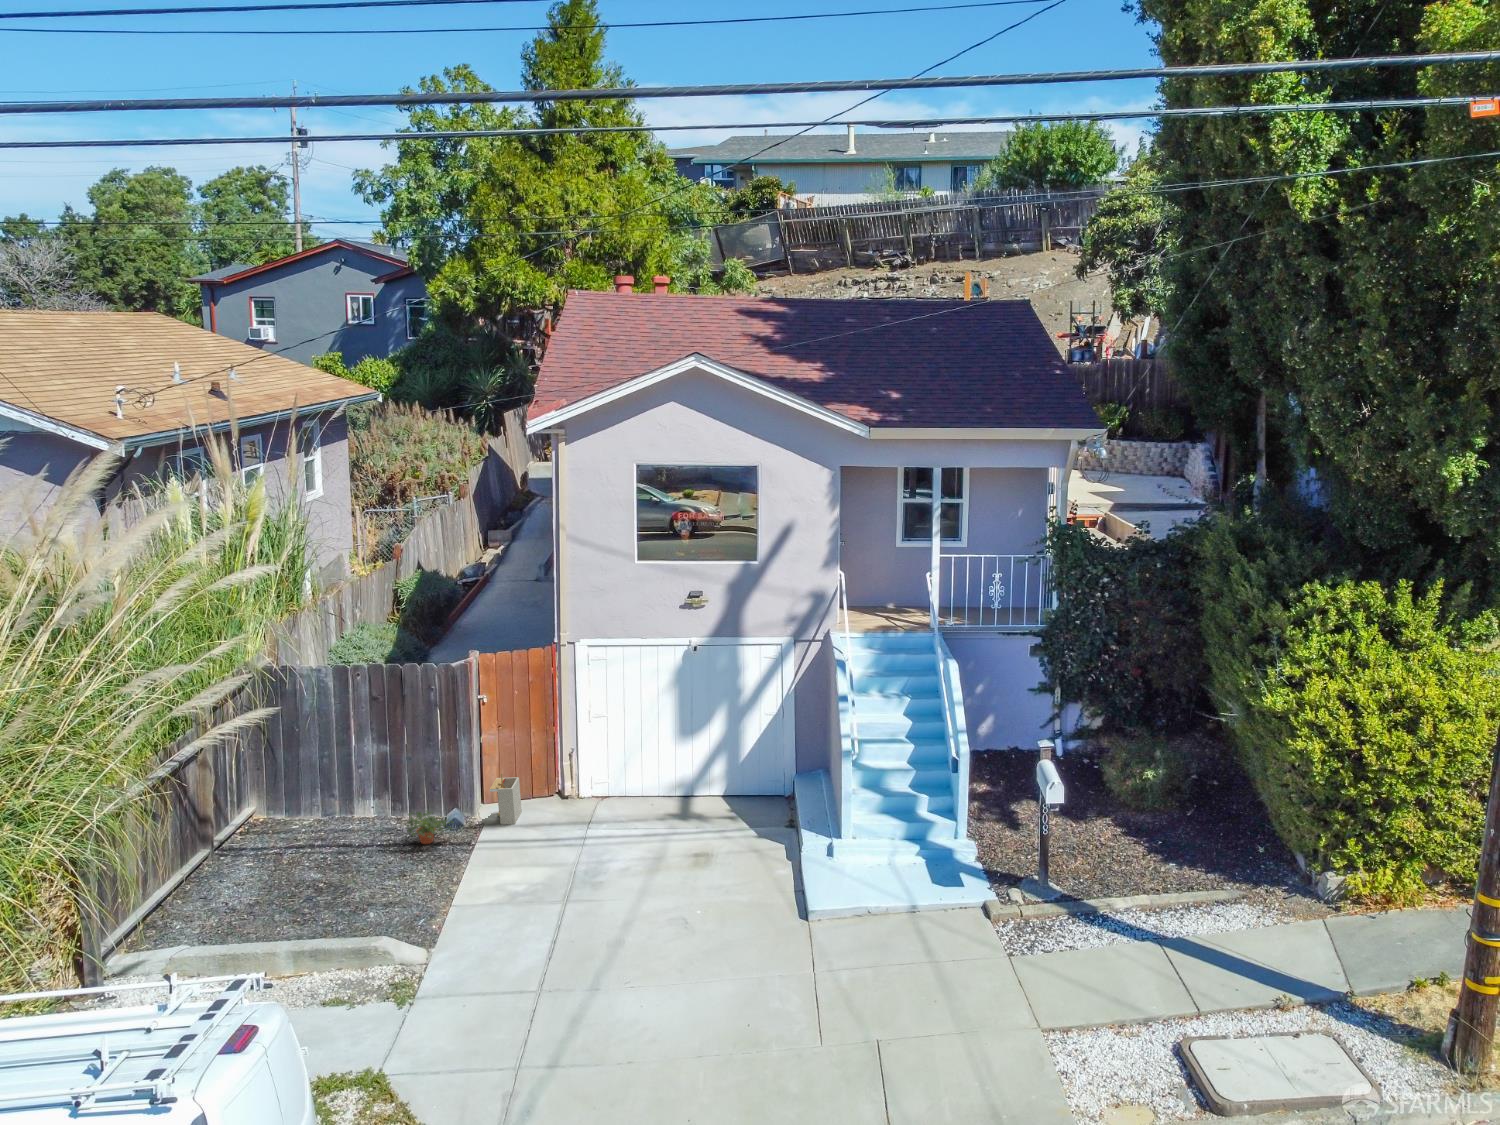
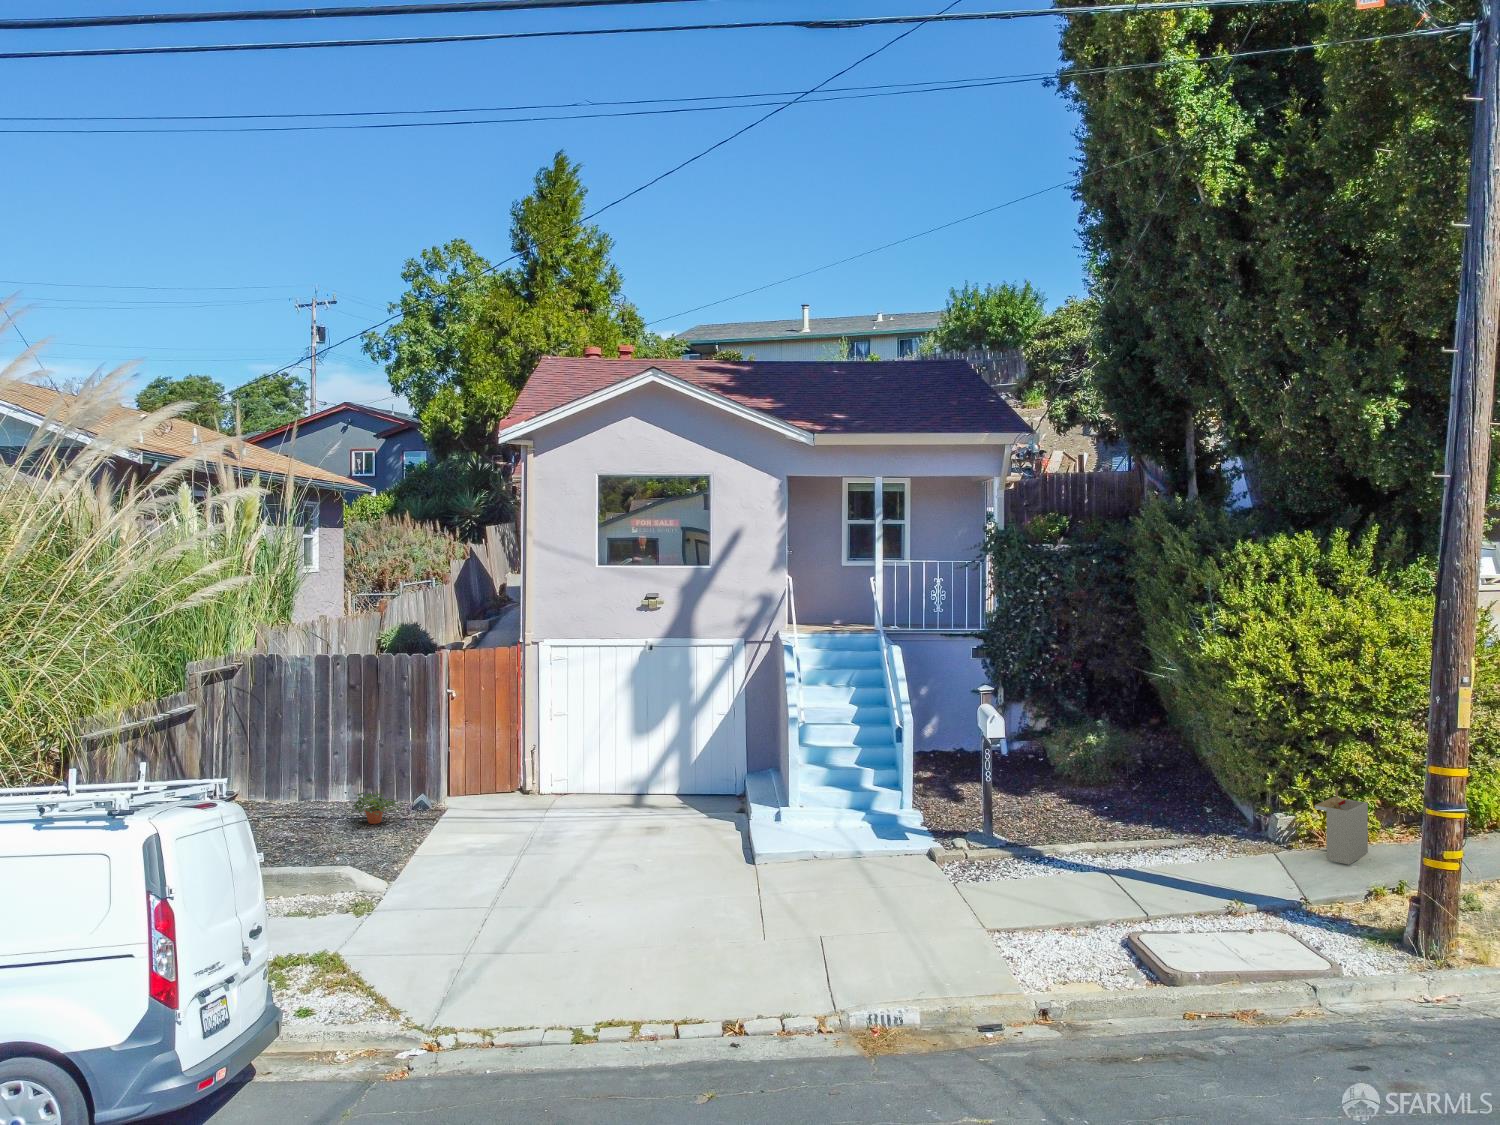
storage bin: present [490,774,522,824] -> present [1315,788,1368,865]

